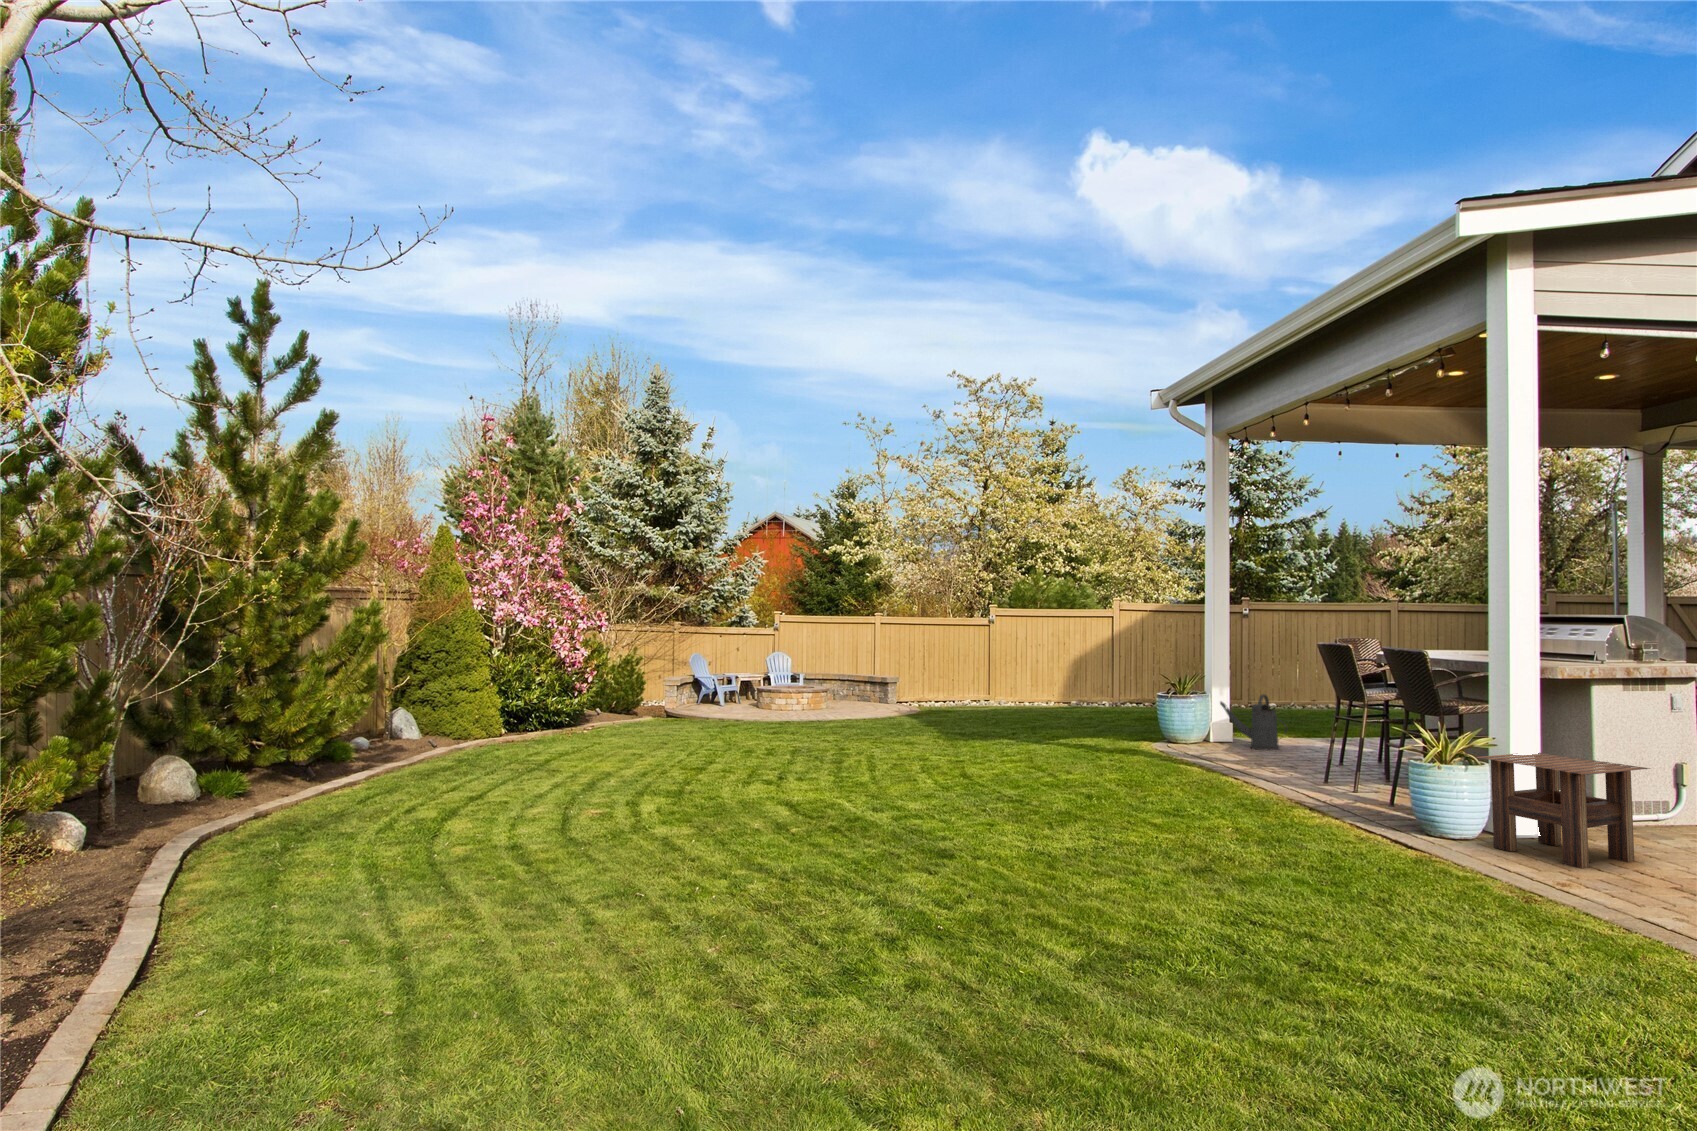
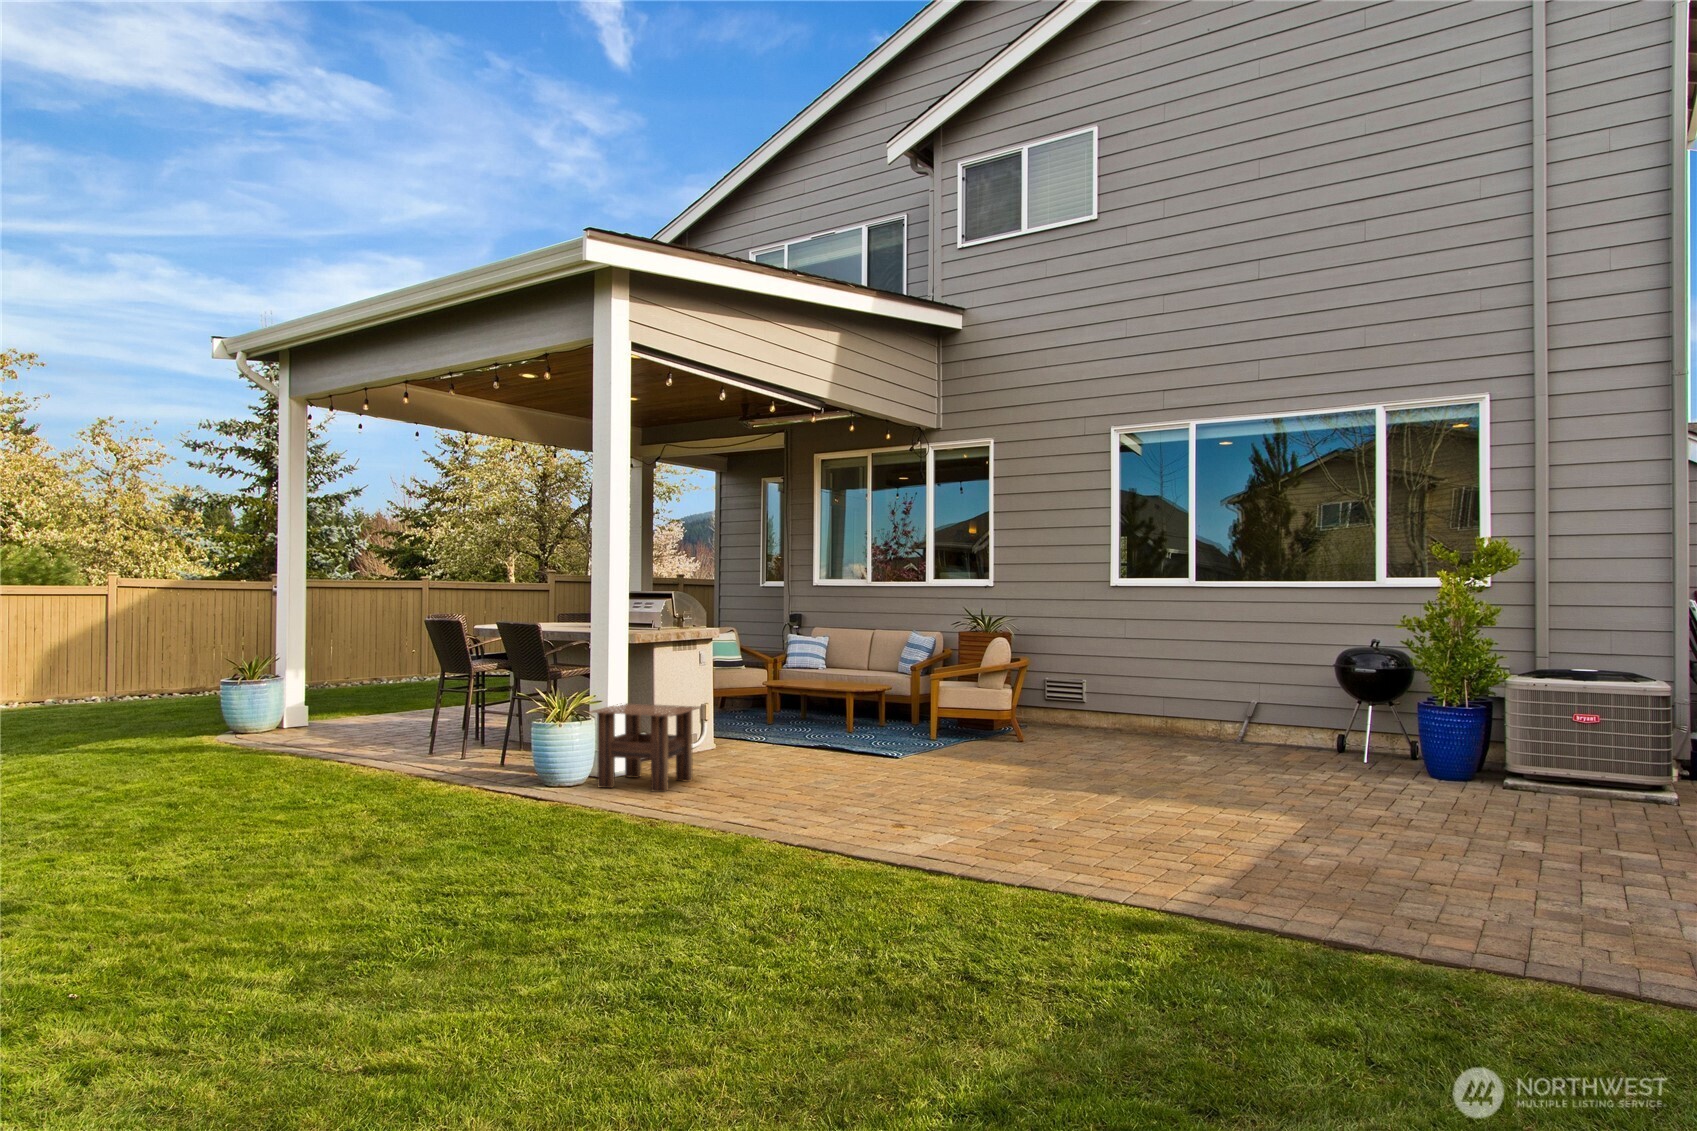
watering can: present [1220,694,1287,750] -> none [297,673,371,731]

